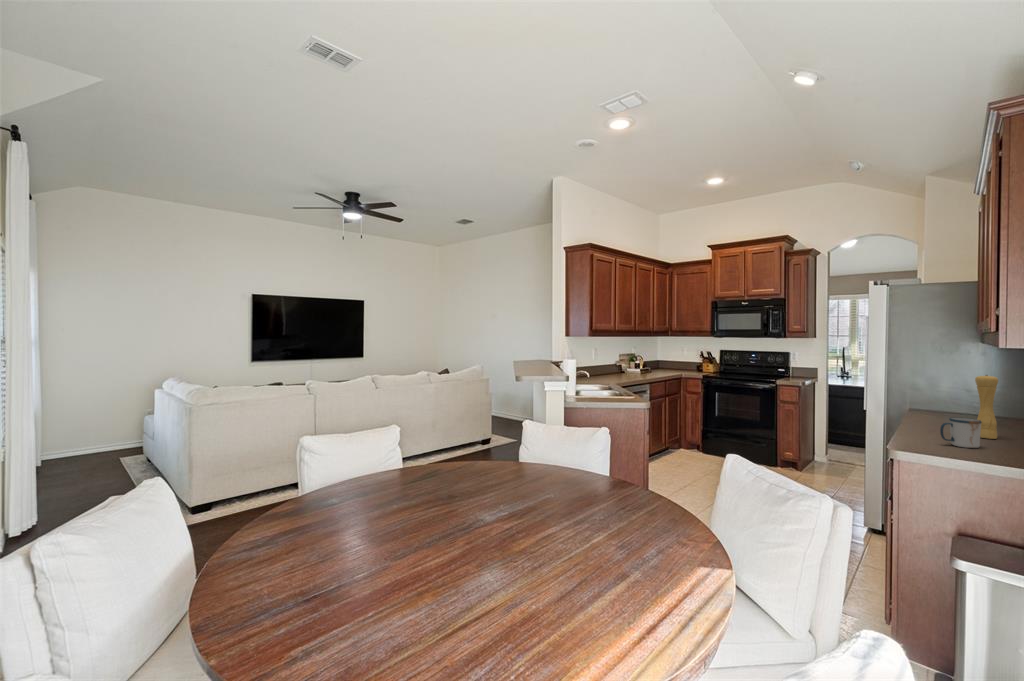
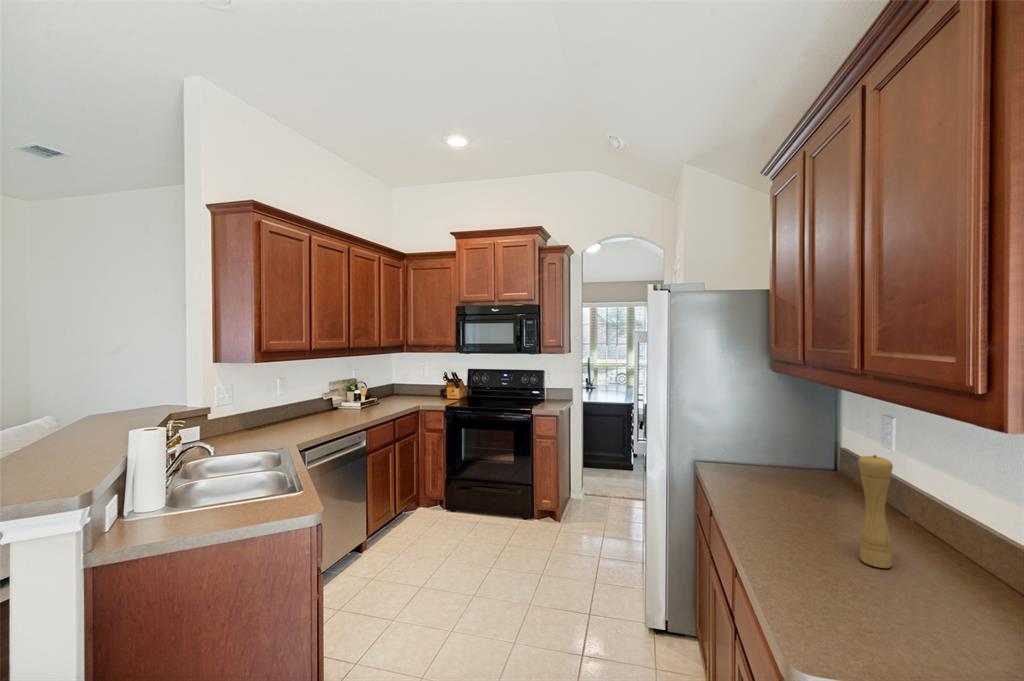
mug: present [940,418,982,448] -> none [873,560,936,636]

